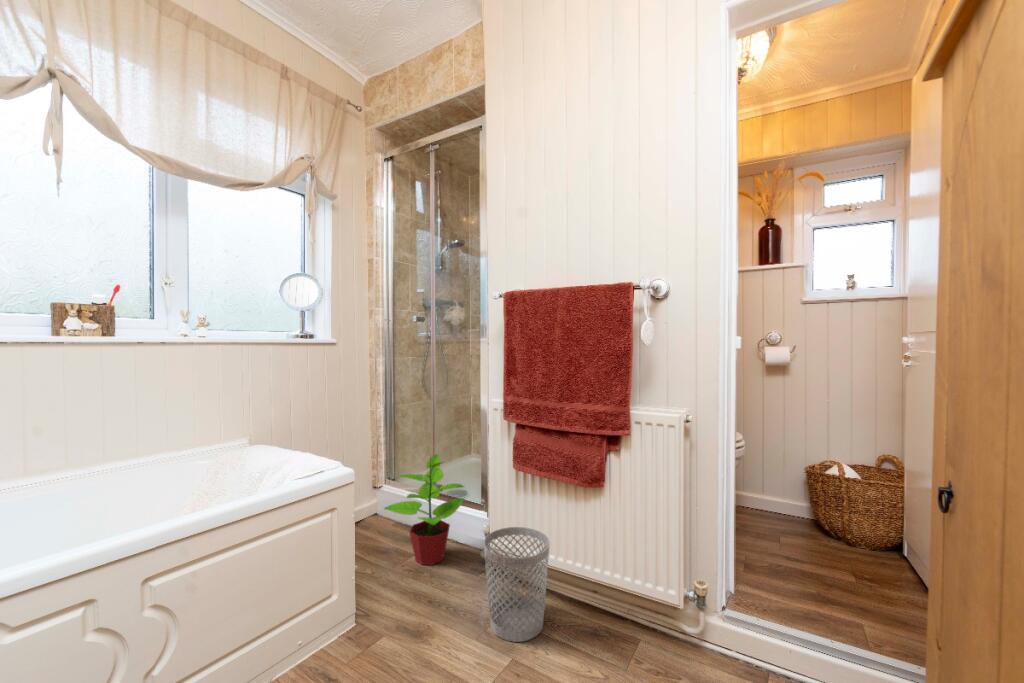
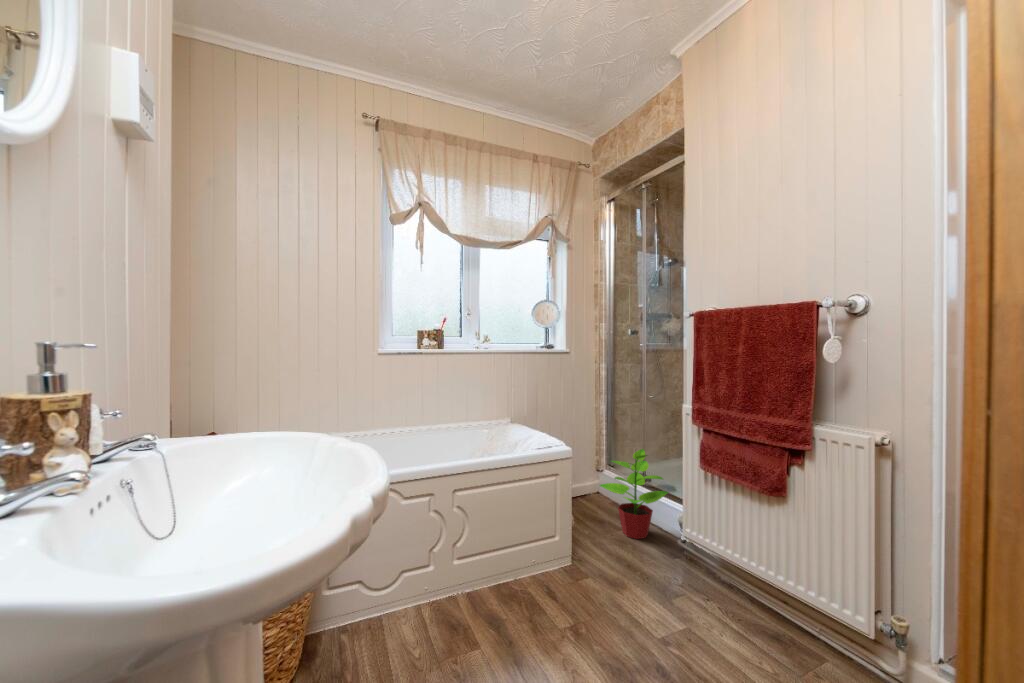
wastebasket: present [484,527,550,642] -> none [667,517,729,613]

